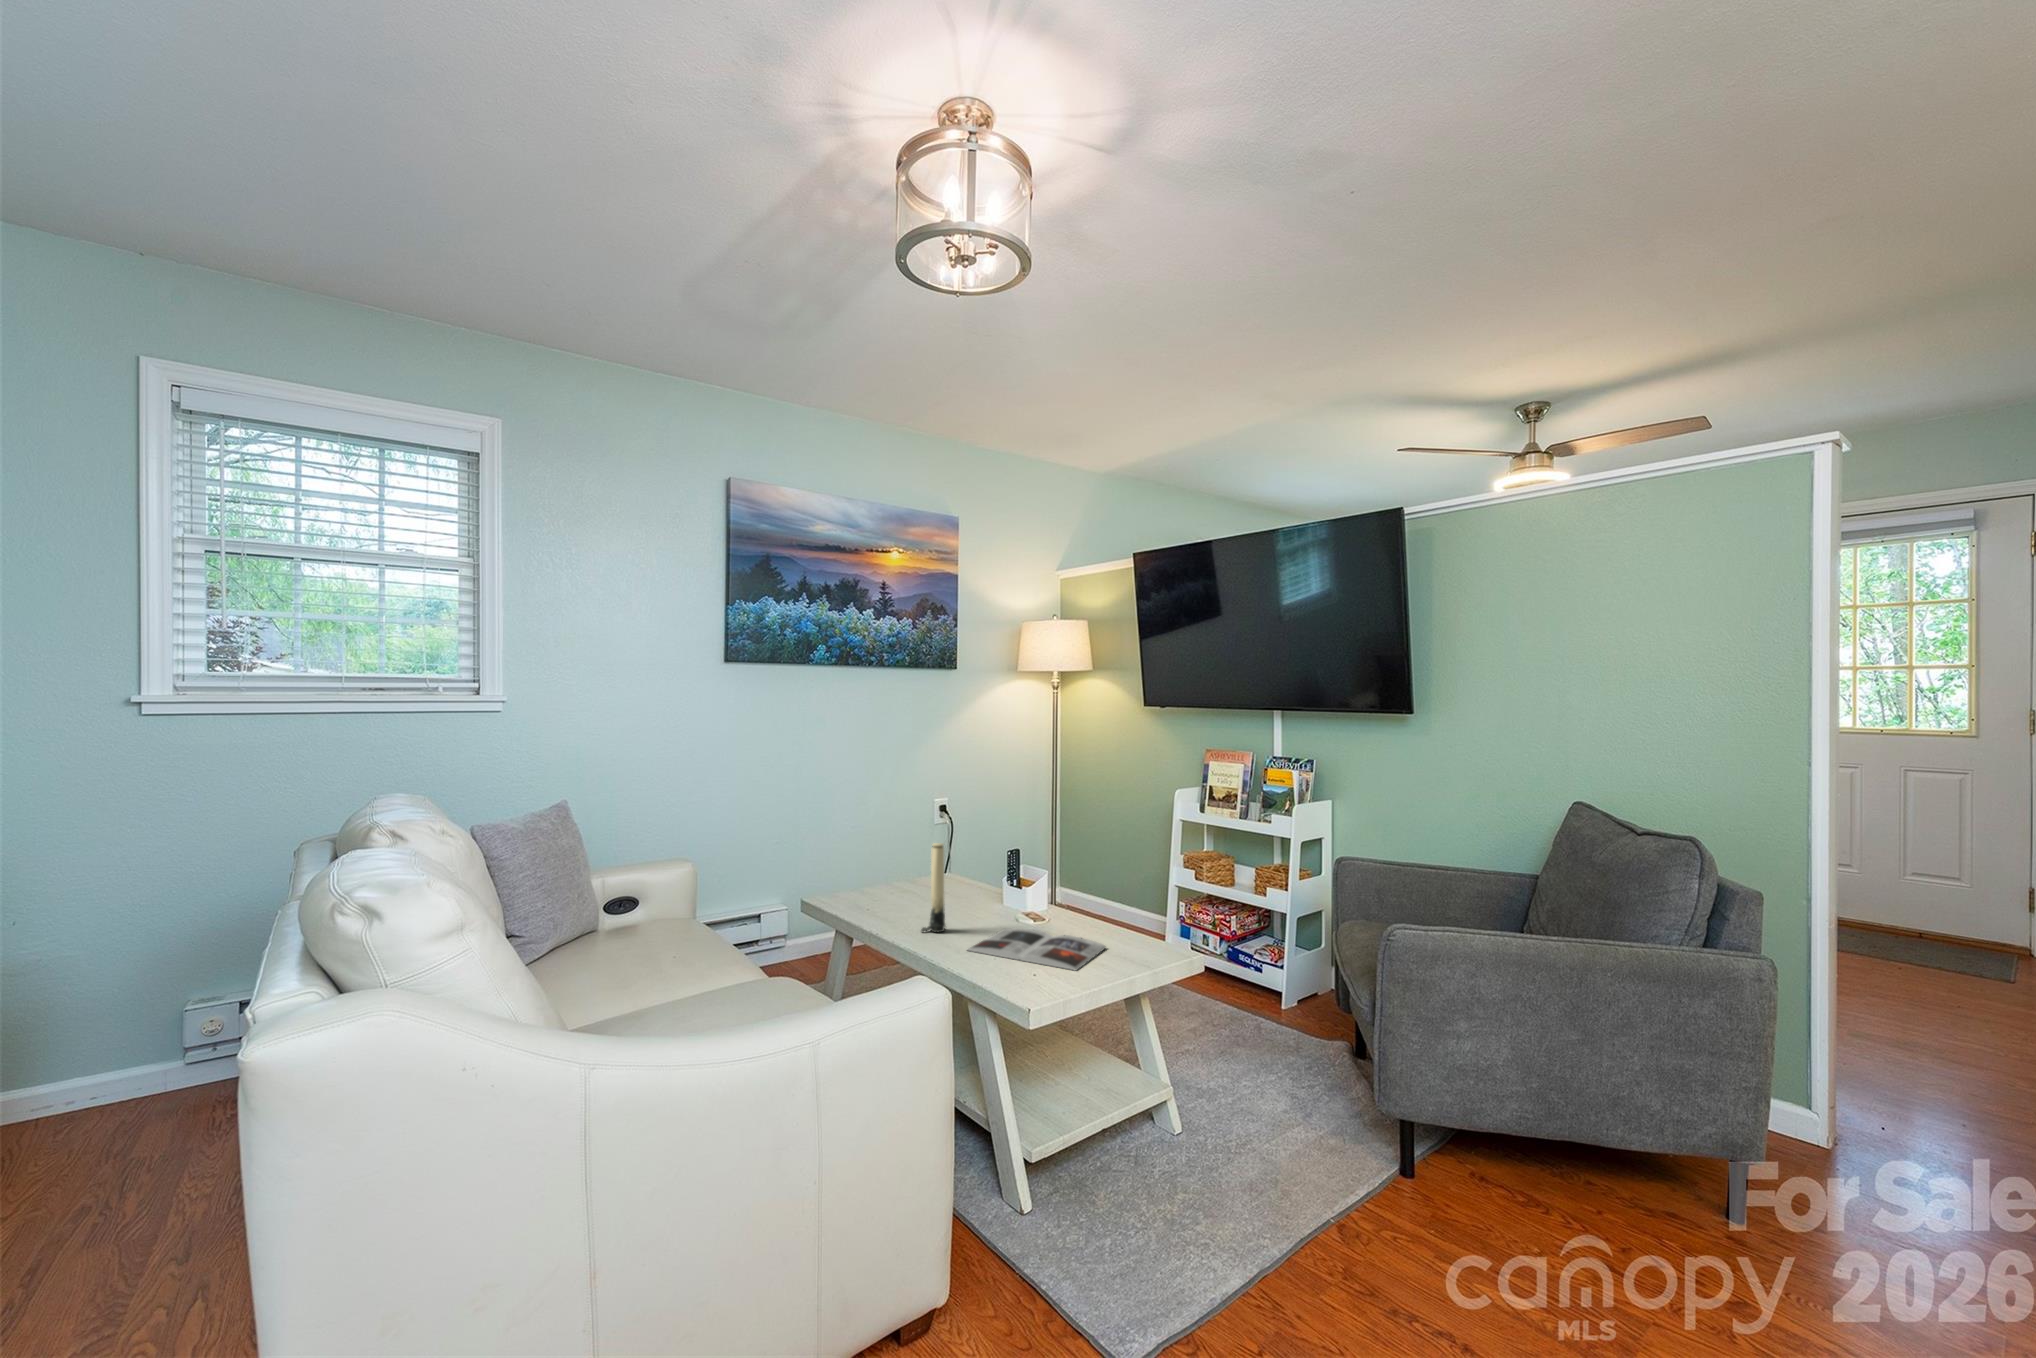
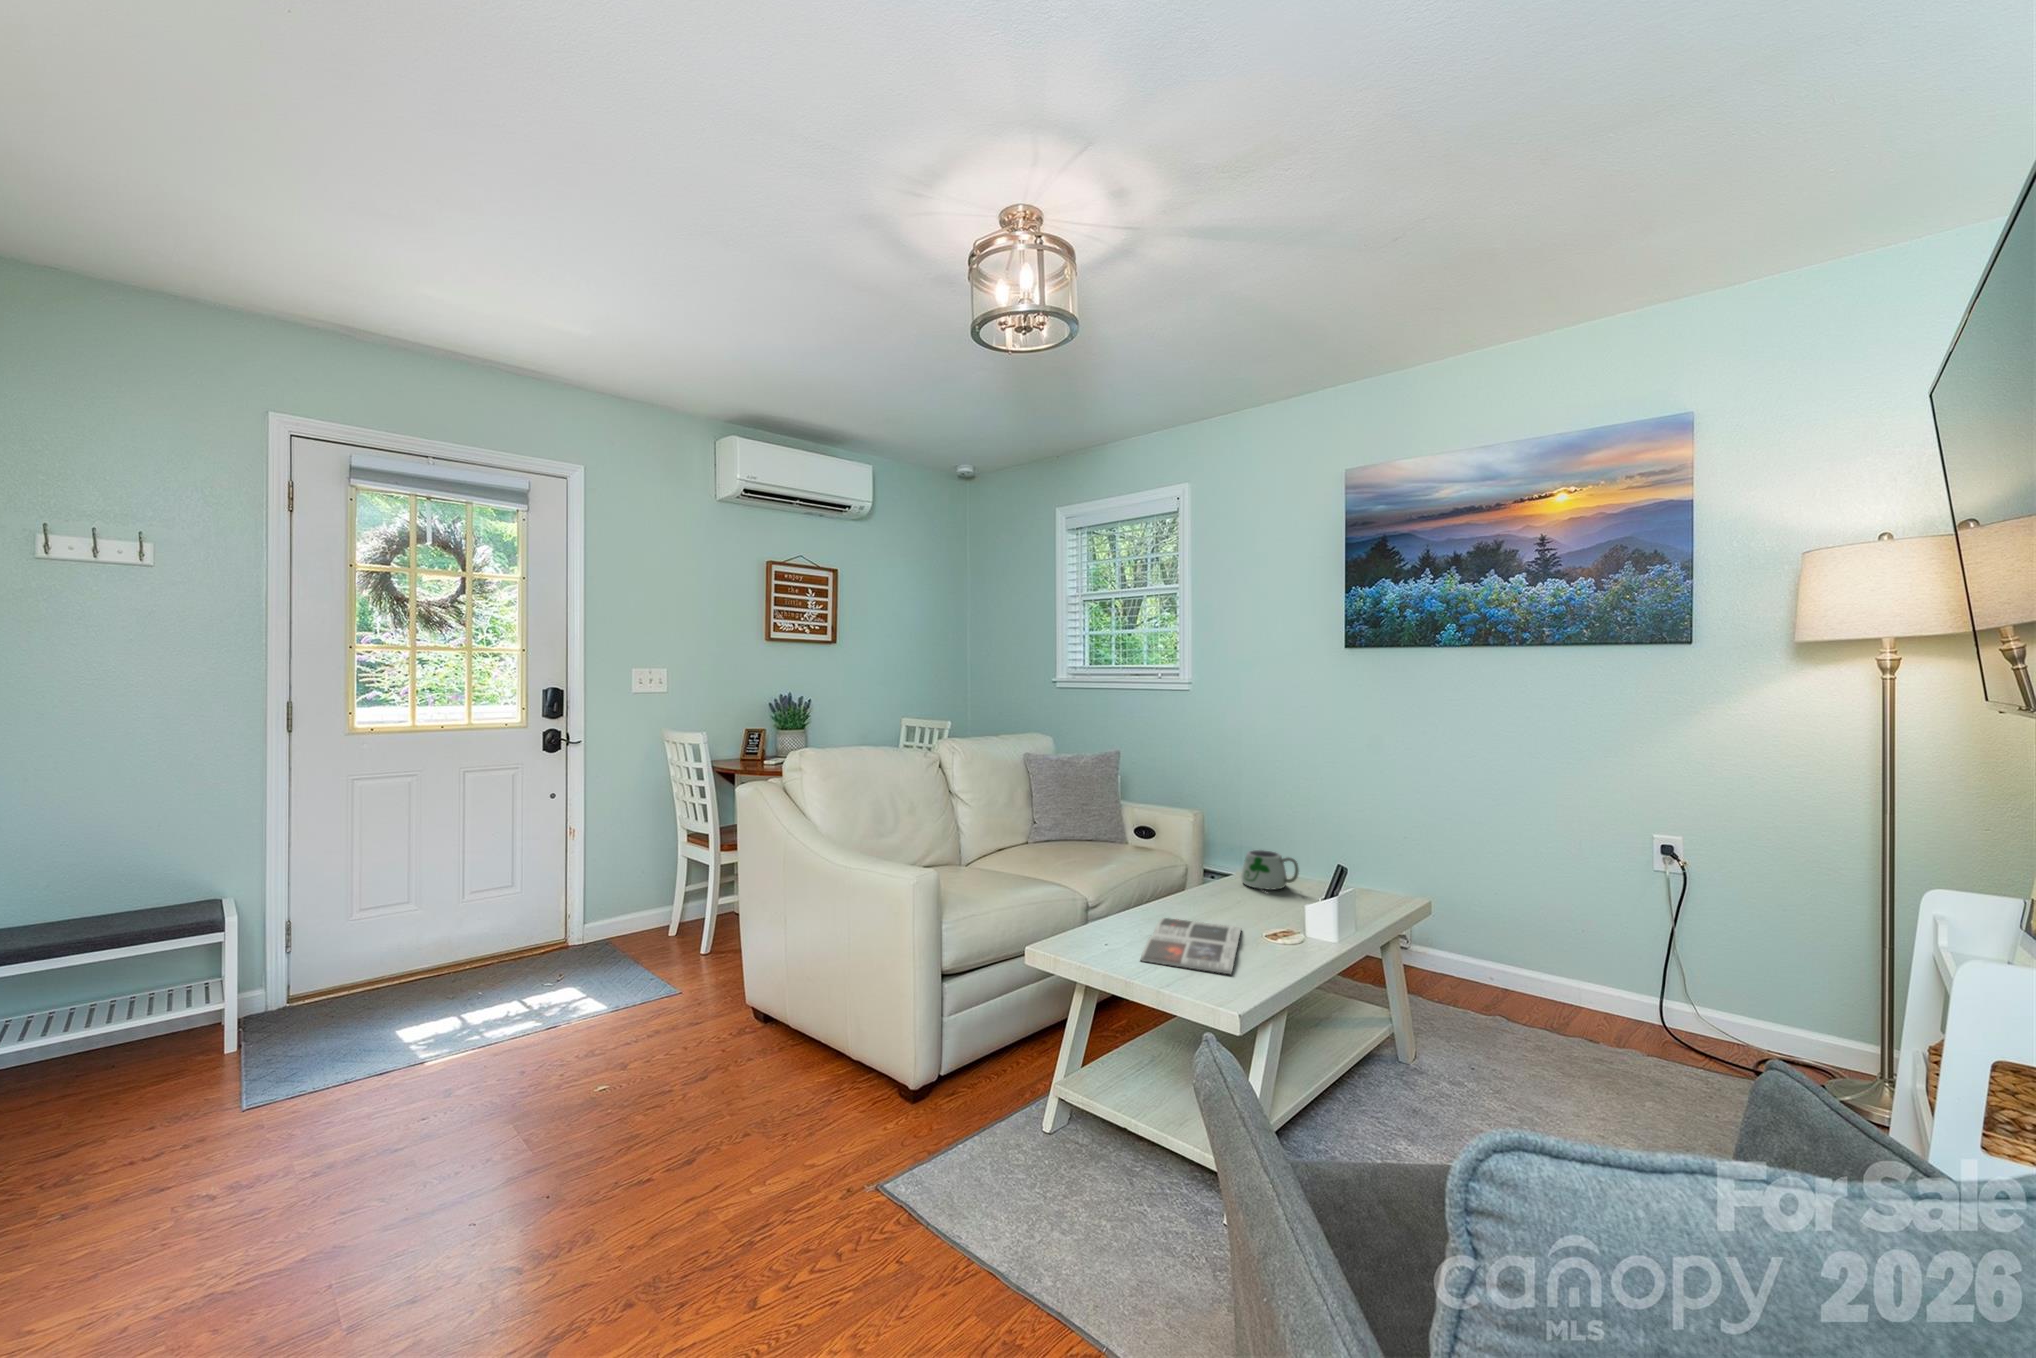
candle: present [921,843,945,932] -> none [1199,818,1219,908]
mug: none [859,871,914,911] -> present [1241,850,1299,890]

